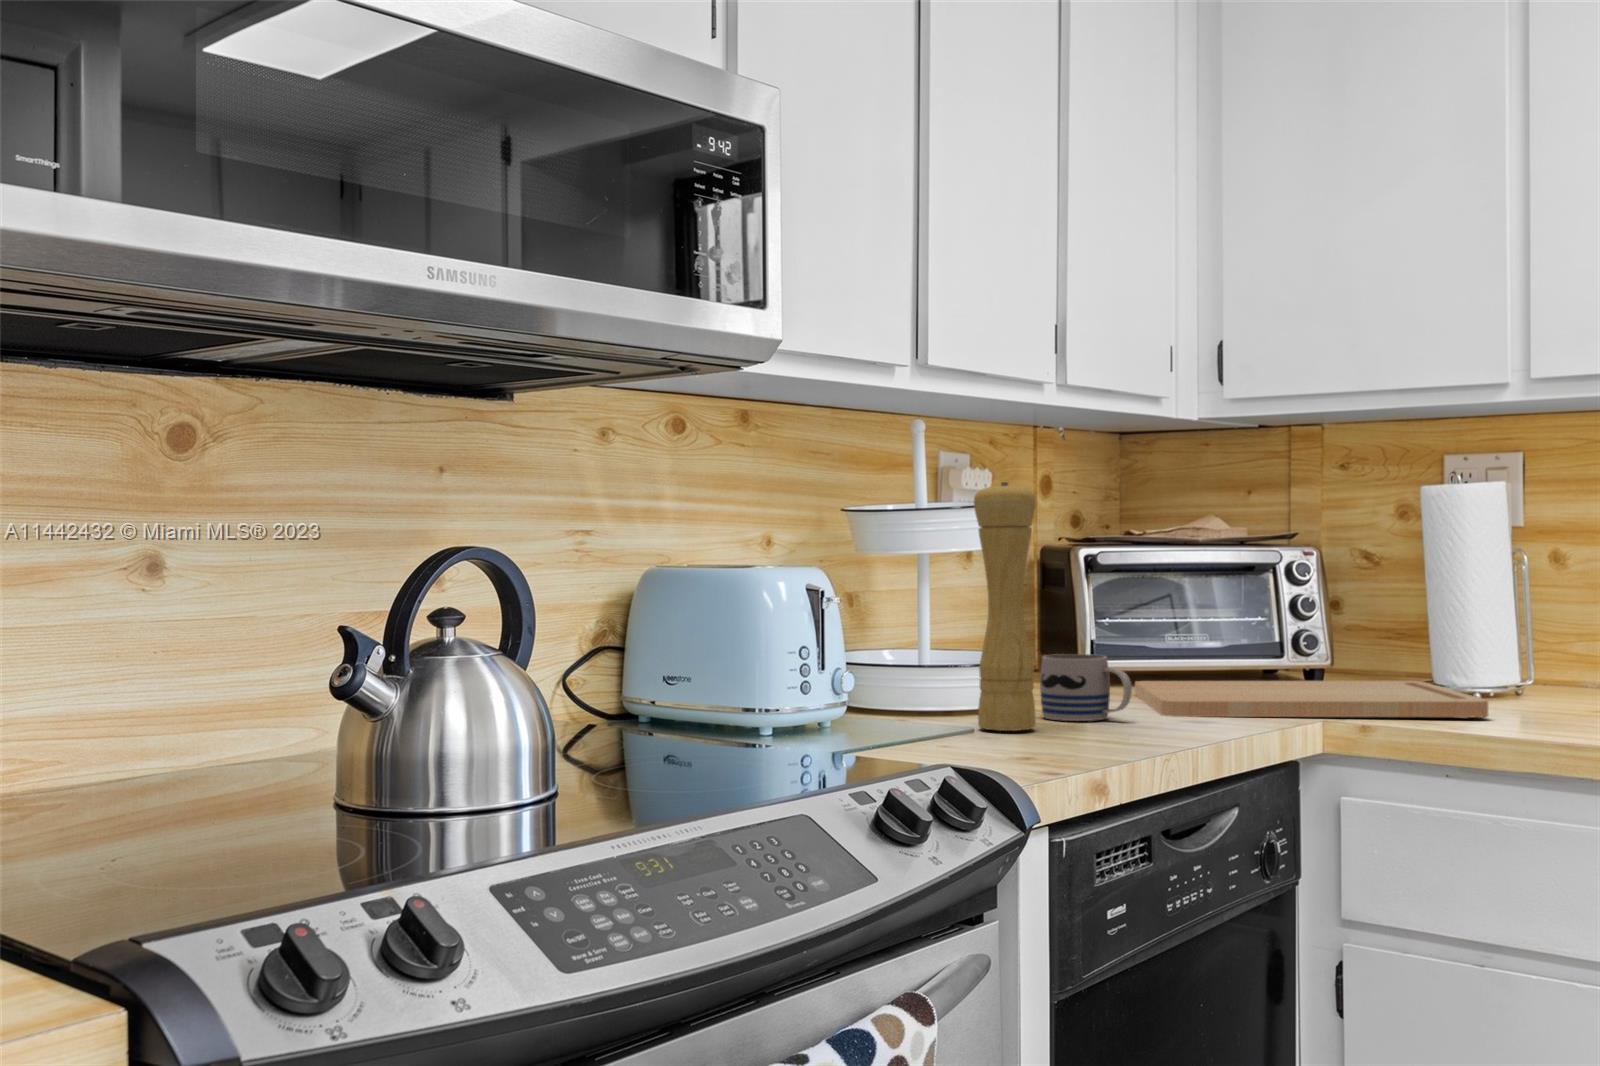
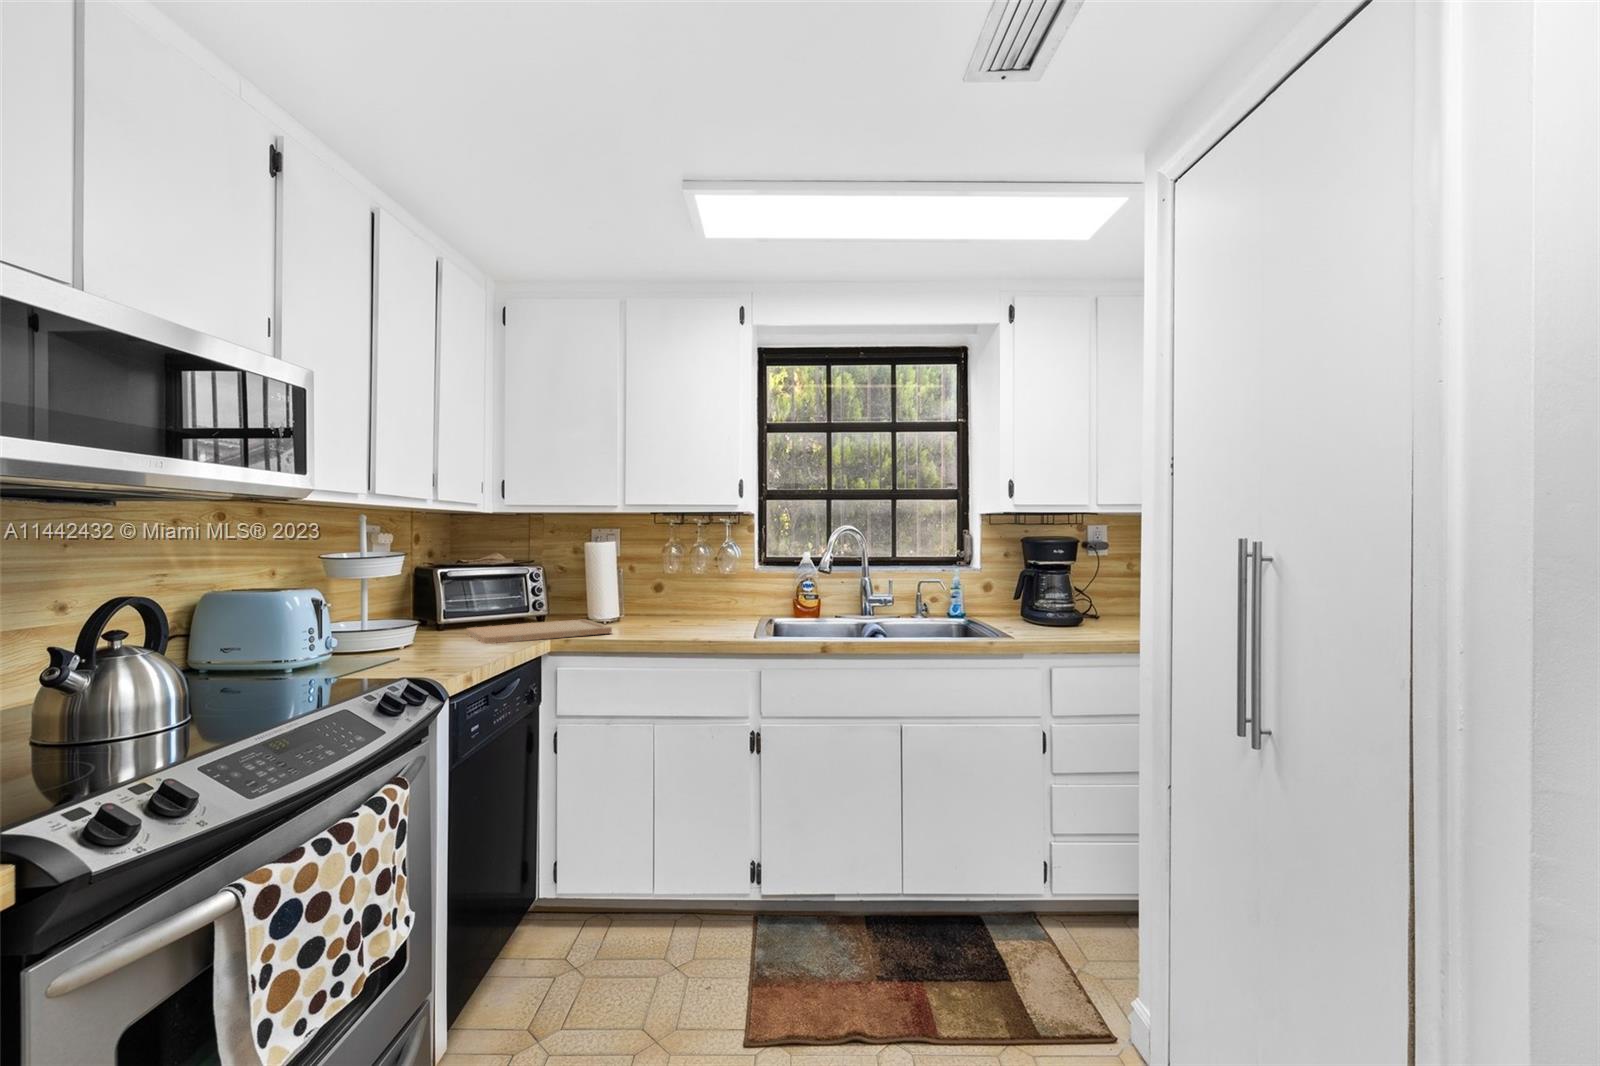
pepper mill: present [974,482,1036,731] -> none [401,549,432,659]
mug: present [1040,654,1132,721] -> none [429,620,473,651]

